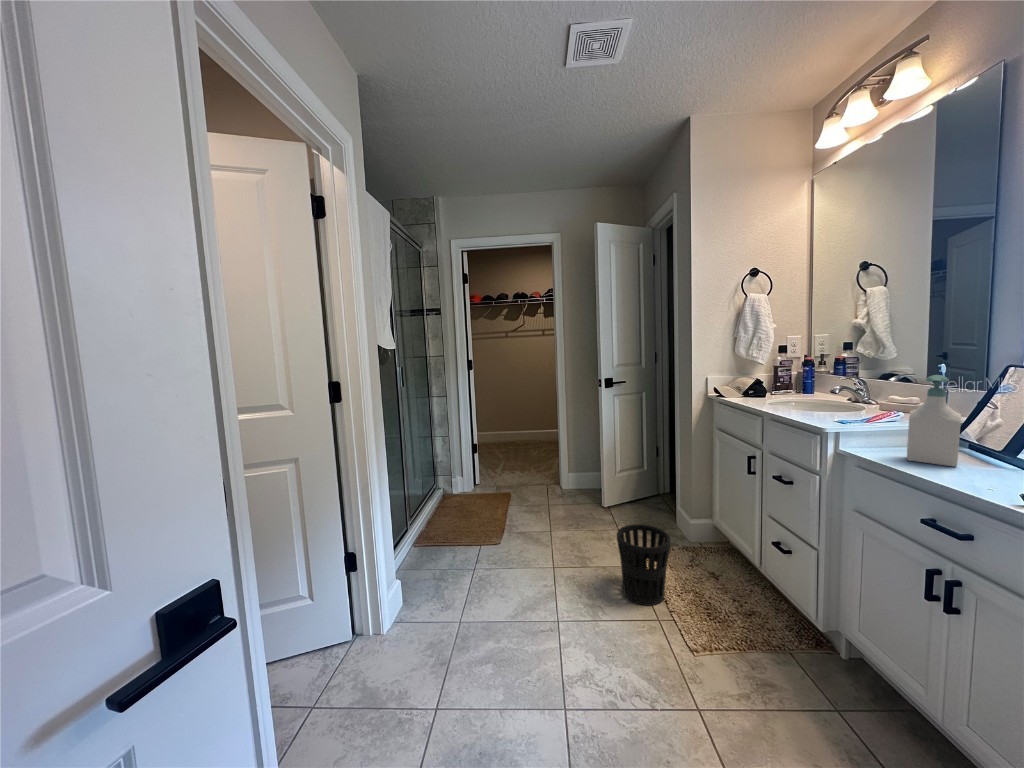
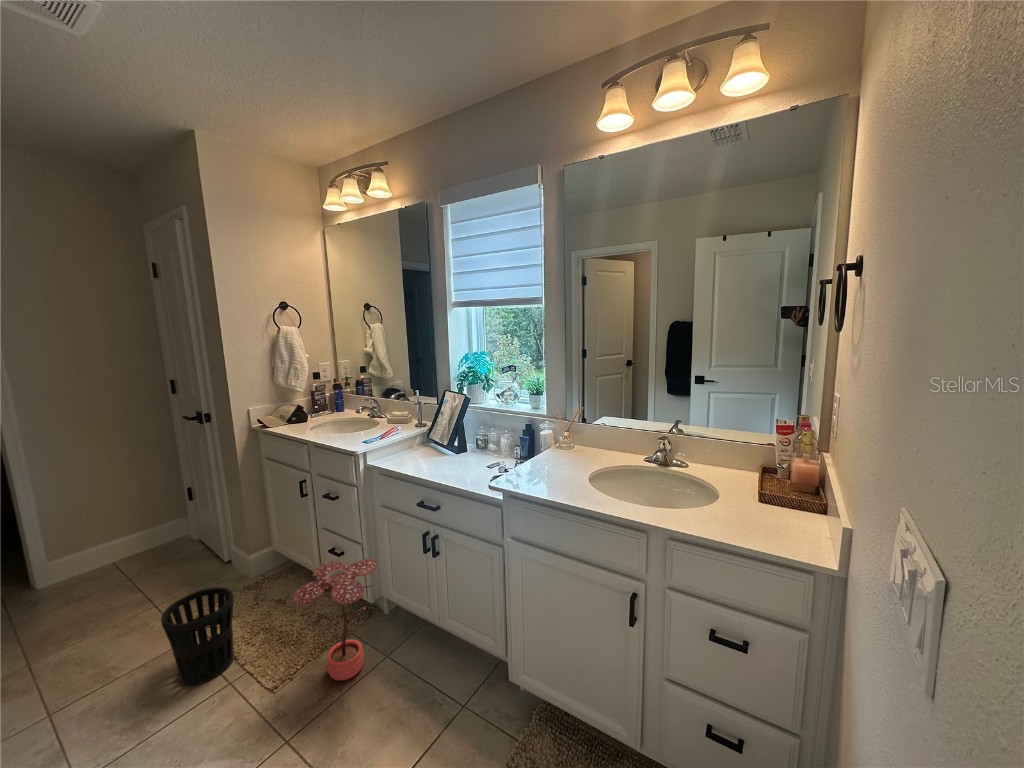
soap bottle: present [907,375,961,467] -> none [403,403,429,462]
potted plant: none [723,549,838,698] -> present [292,558,377,681]

